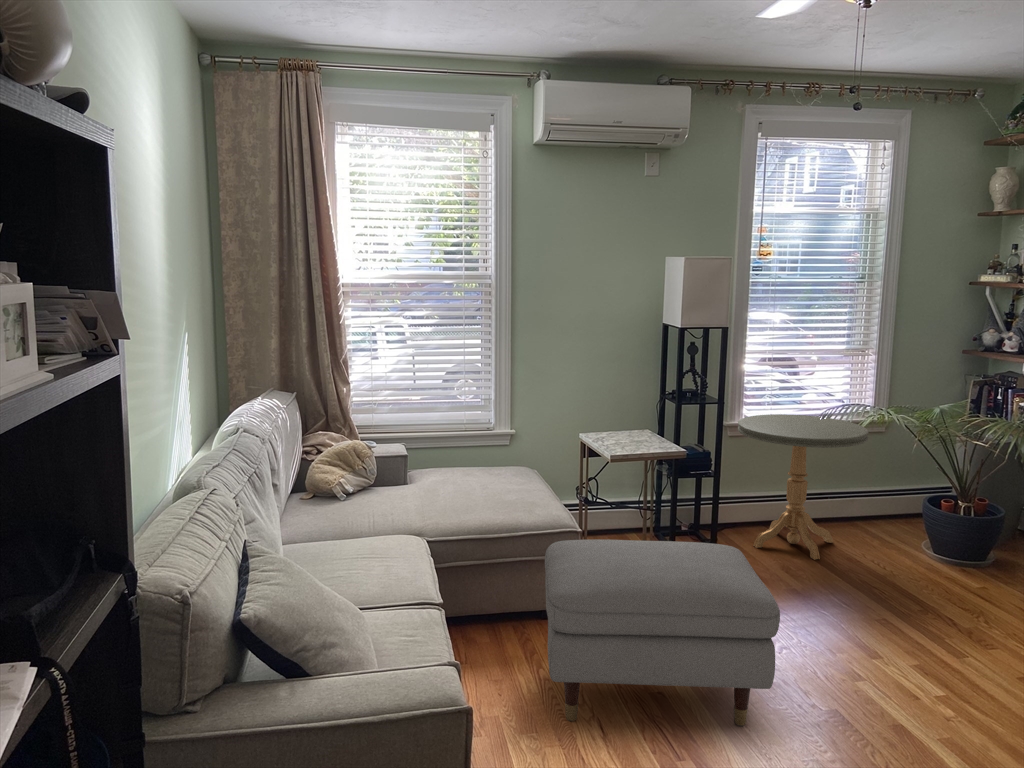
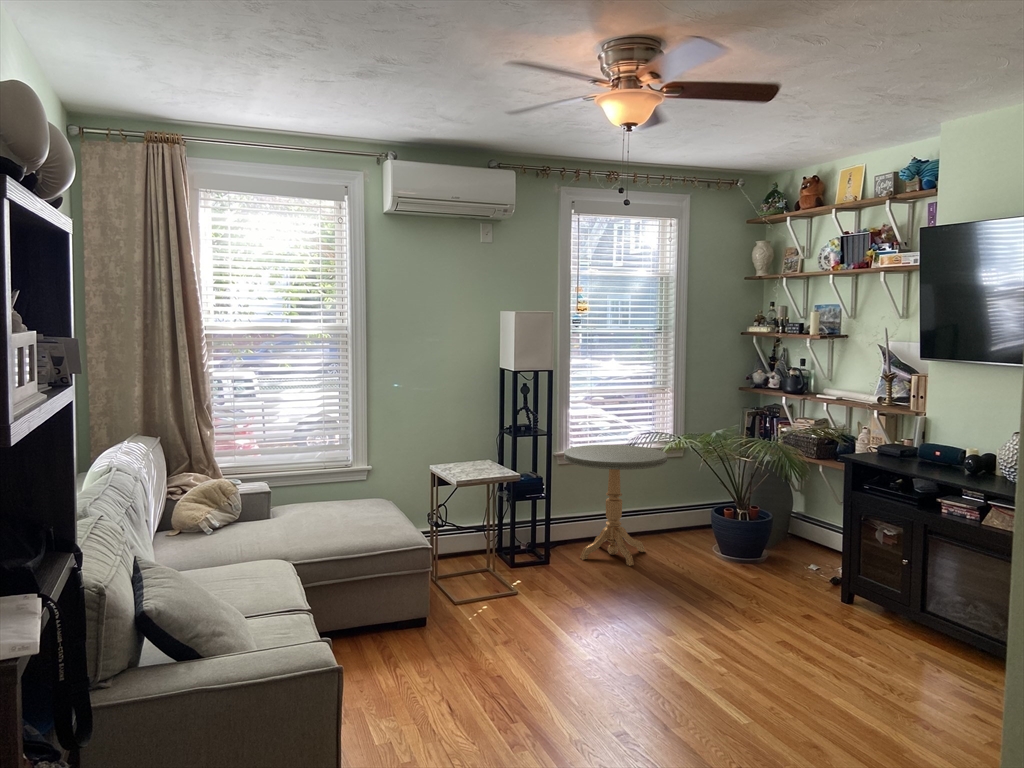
ottoman: present [545,539,780,726] -> none [400,549,591,704]

